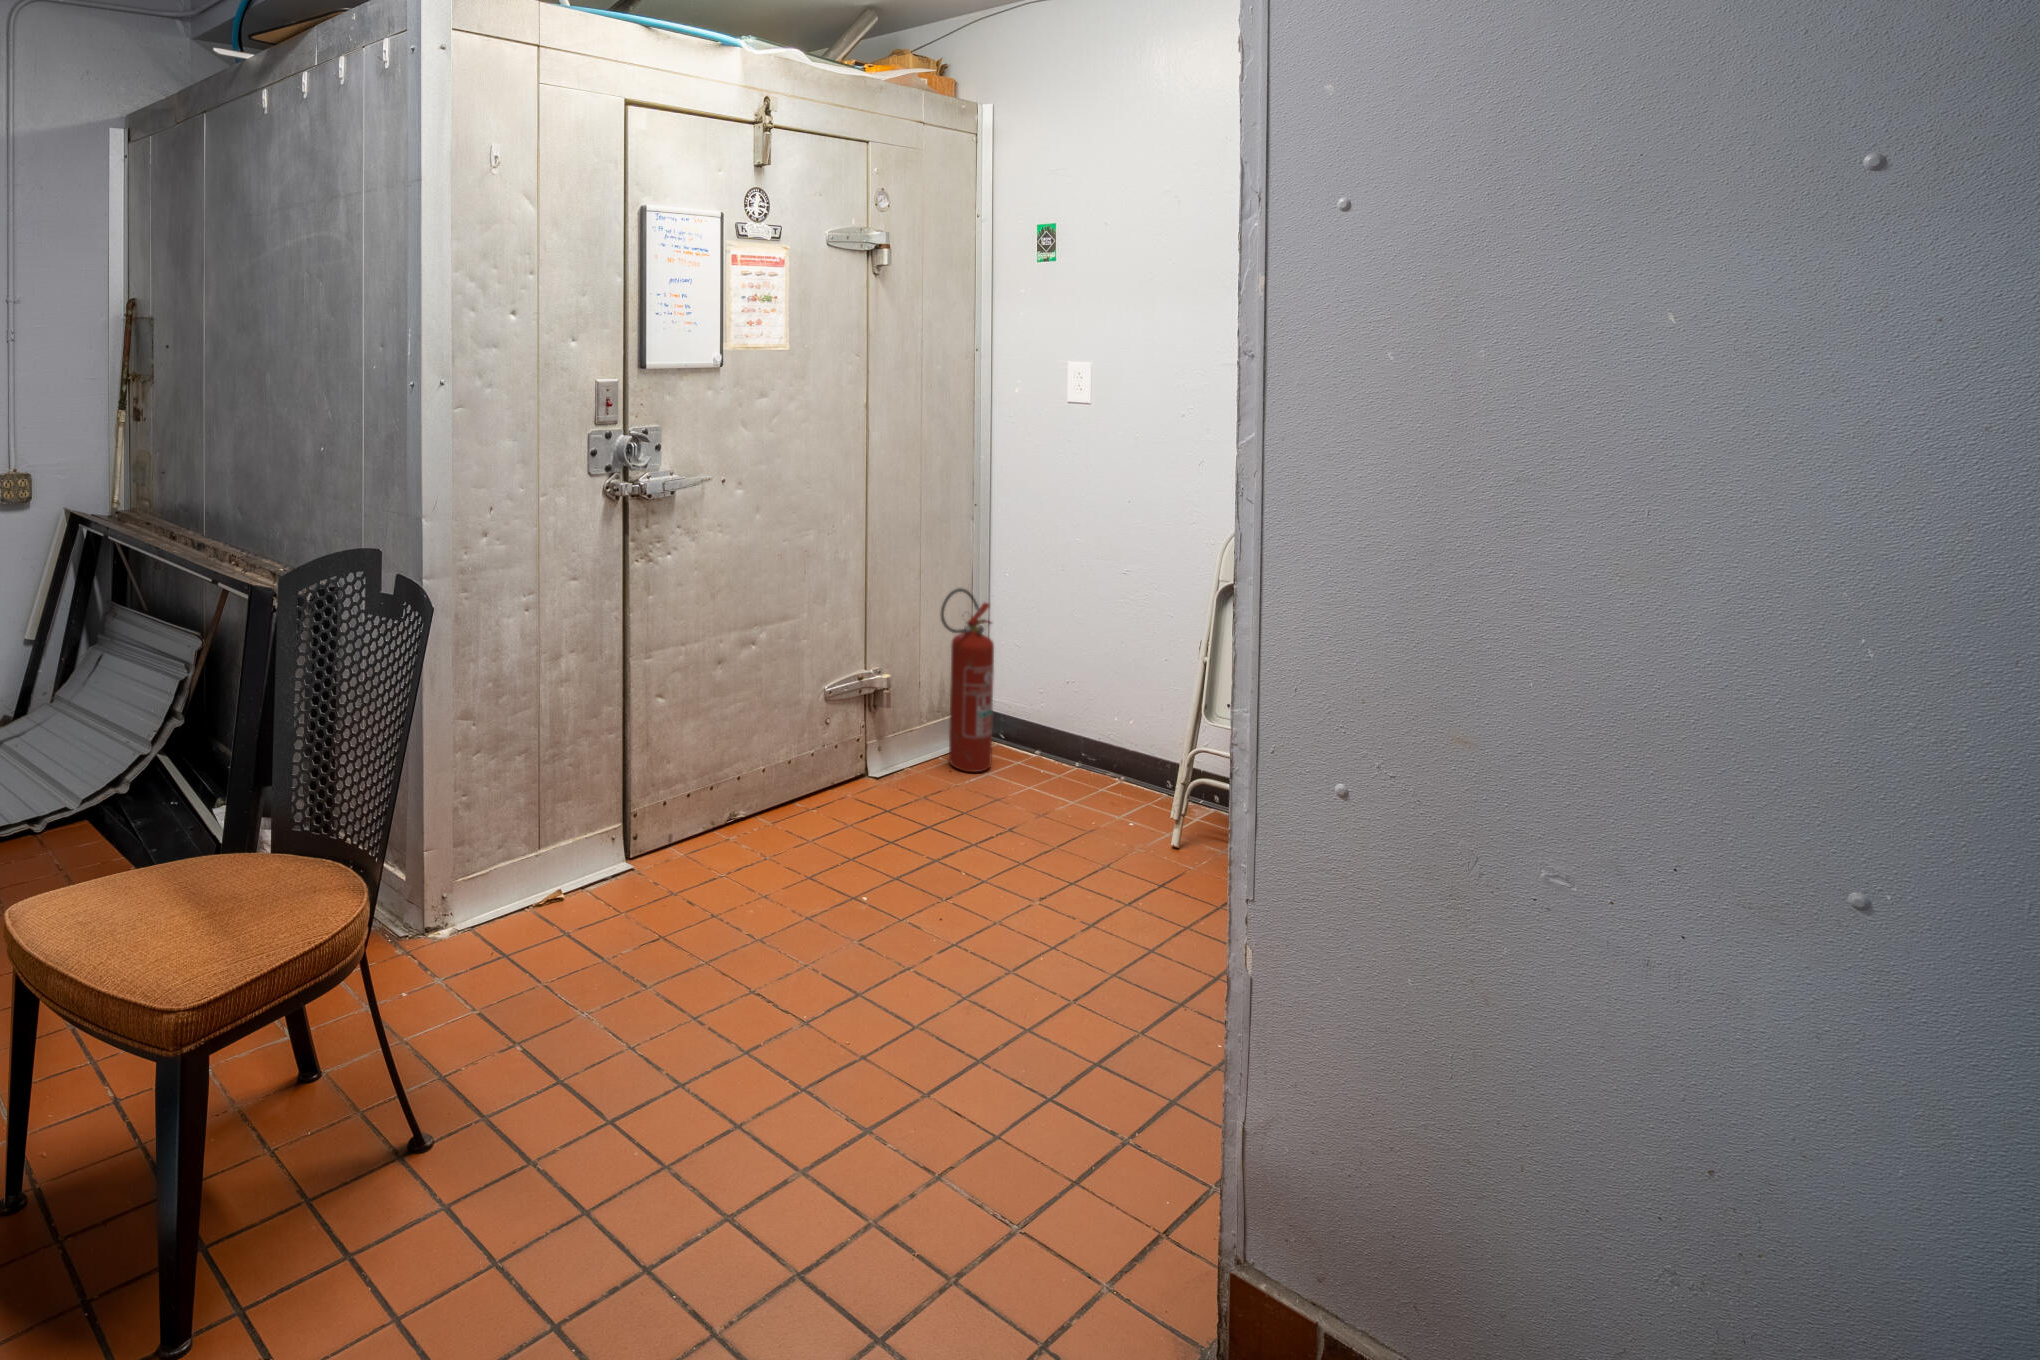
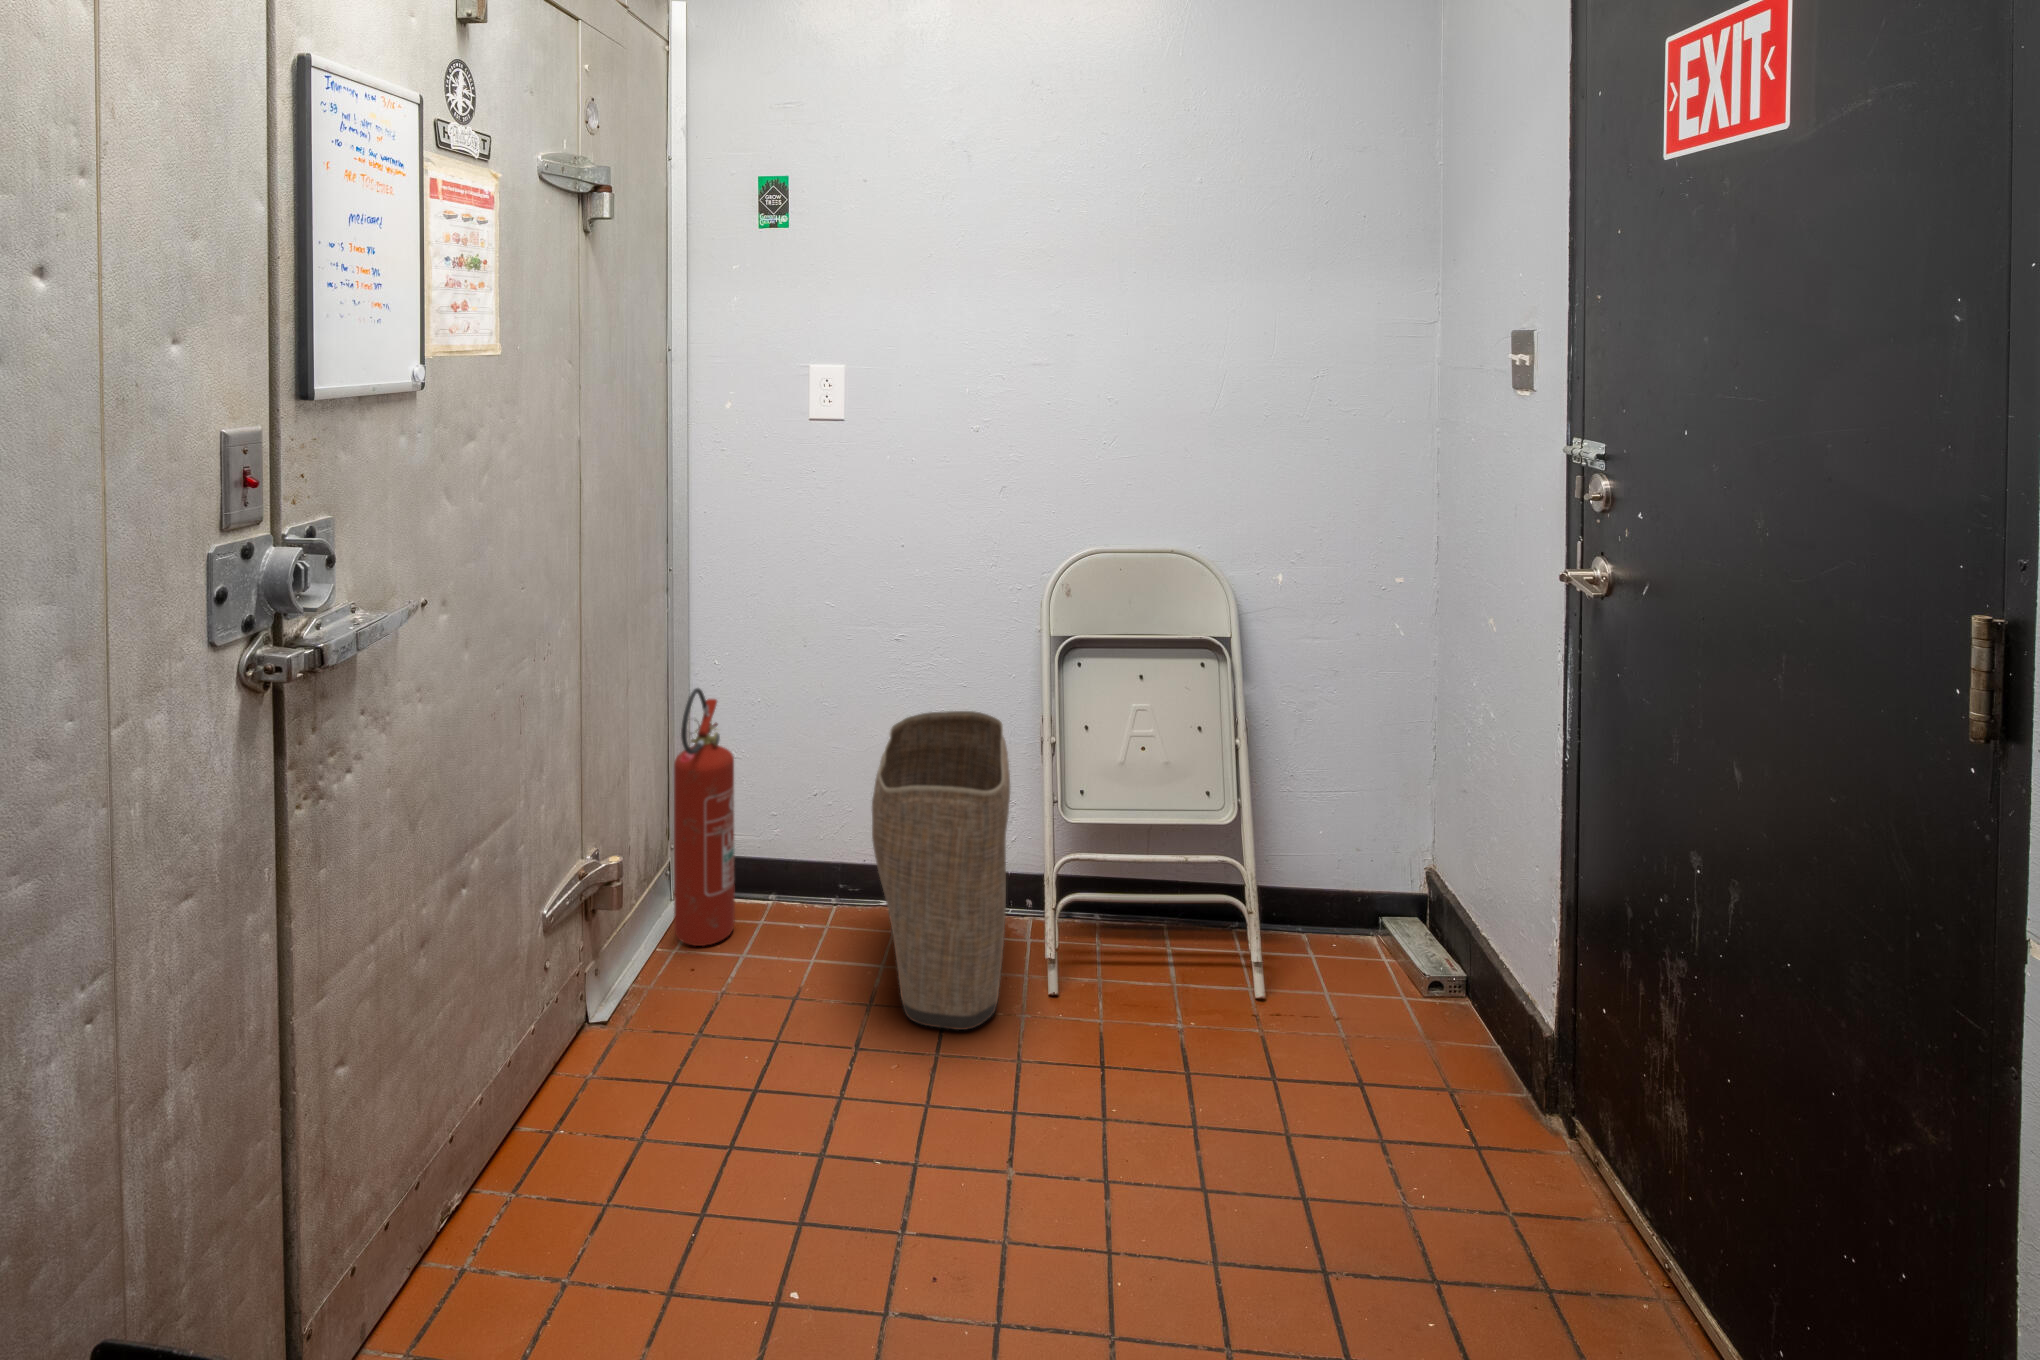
laundry basket: none [1035,649,1188,880] -> present [872,711,1010,1030]

